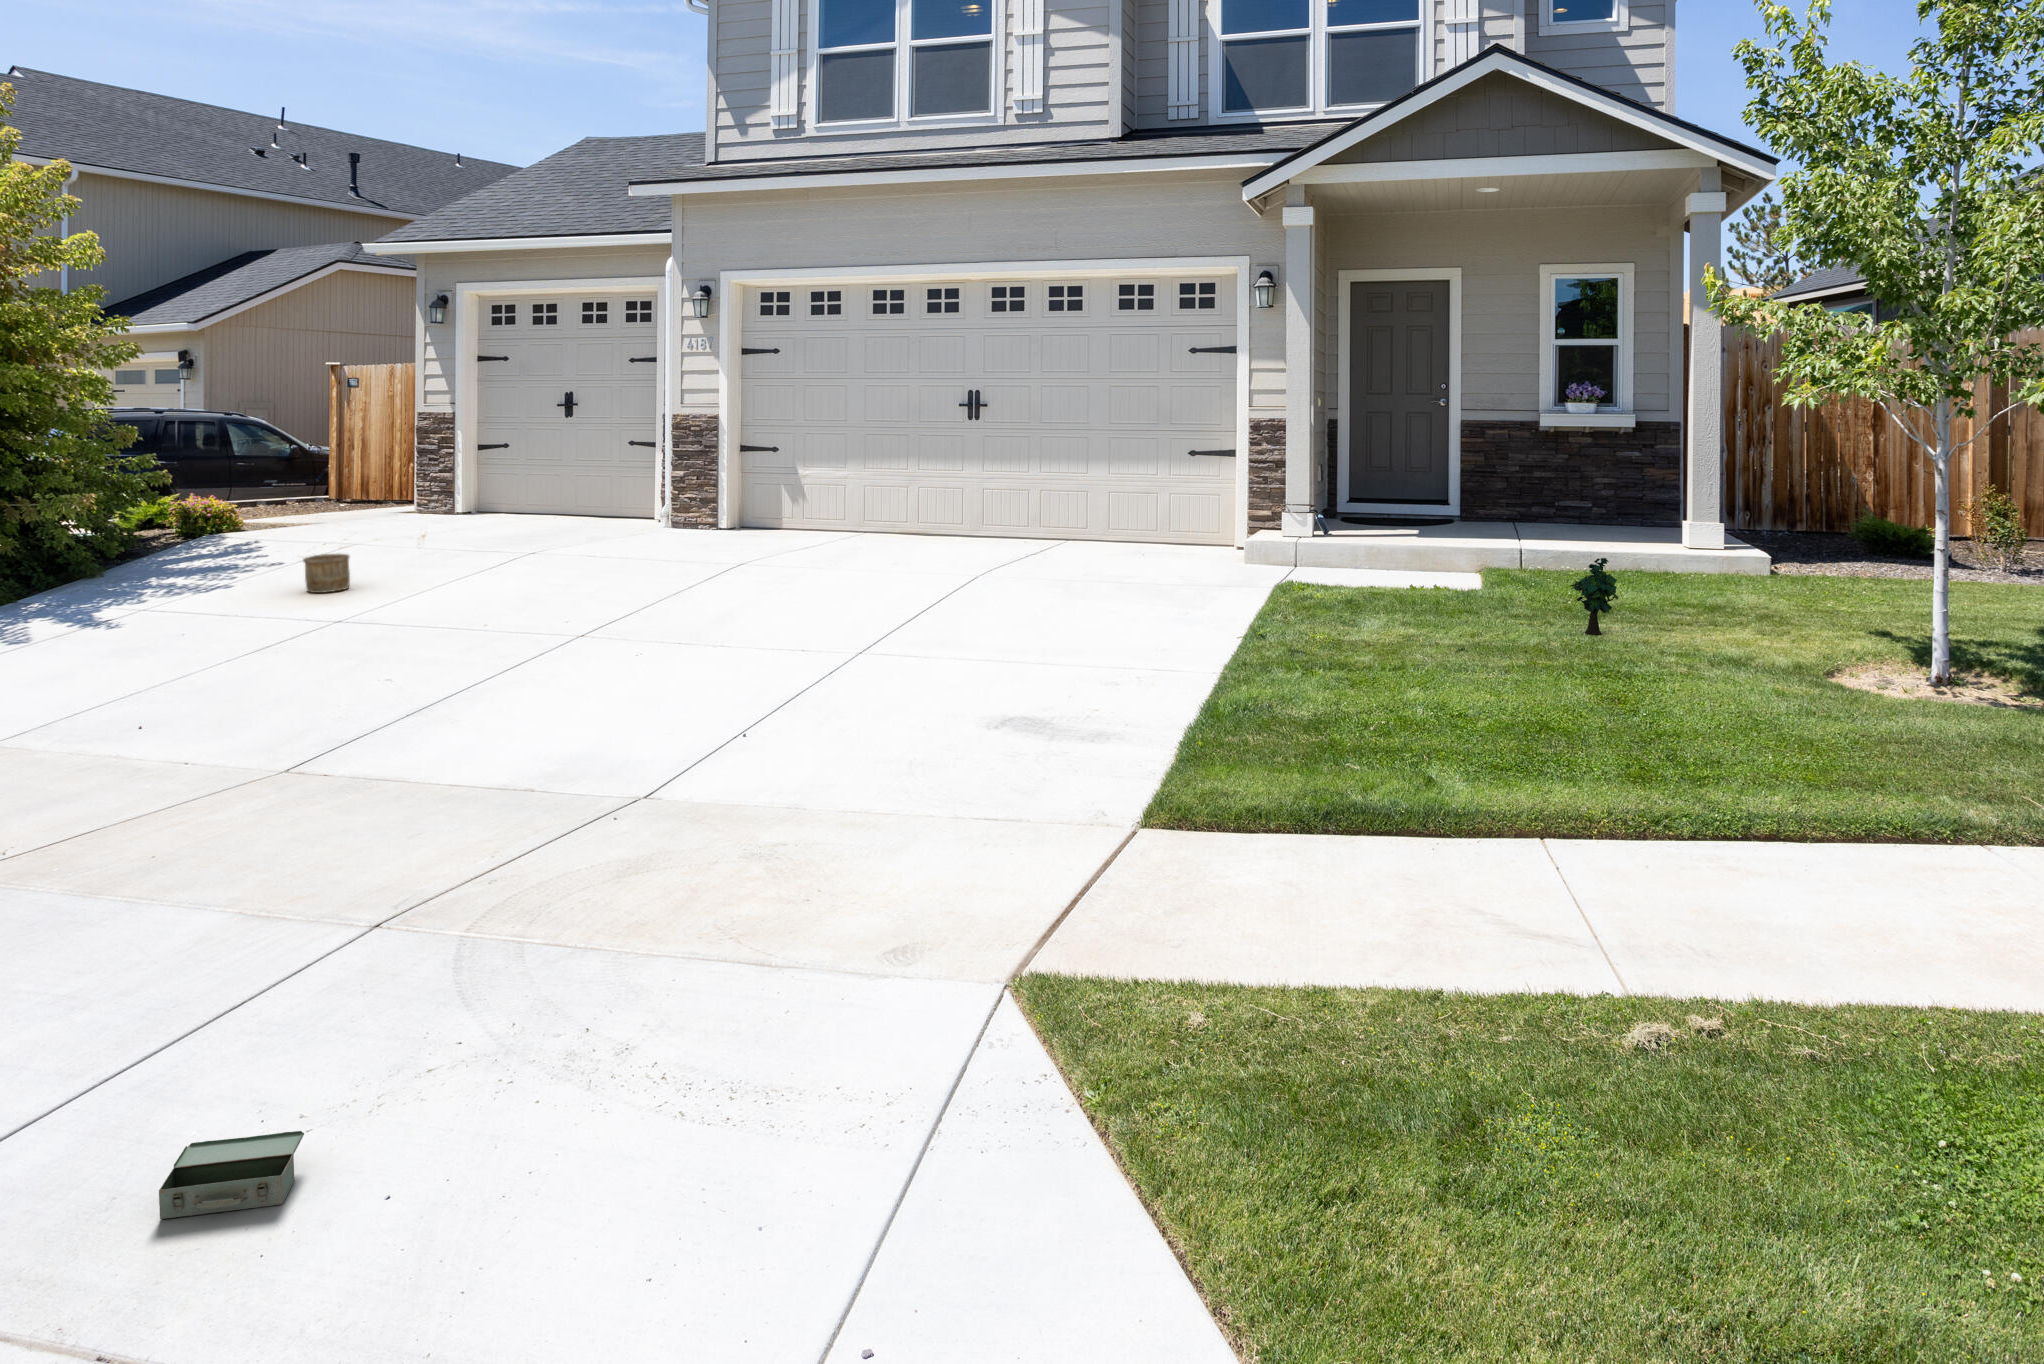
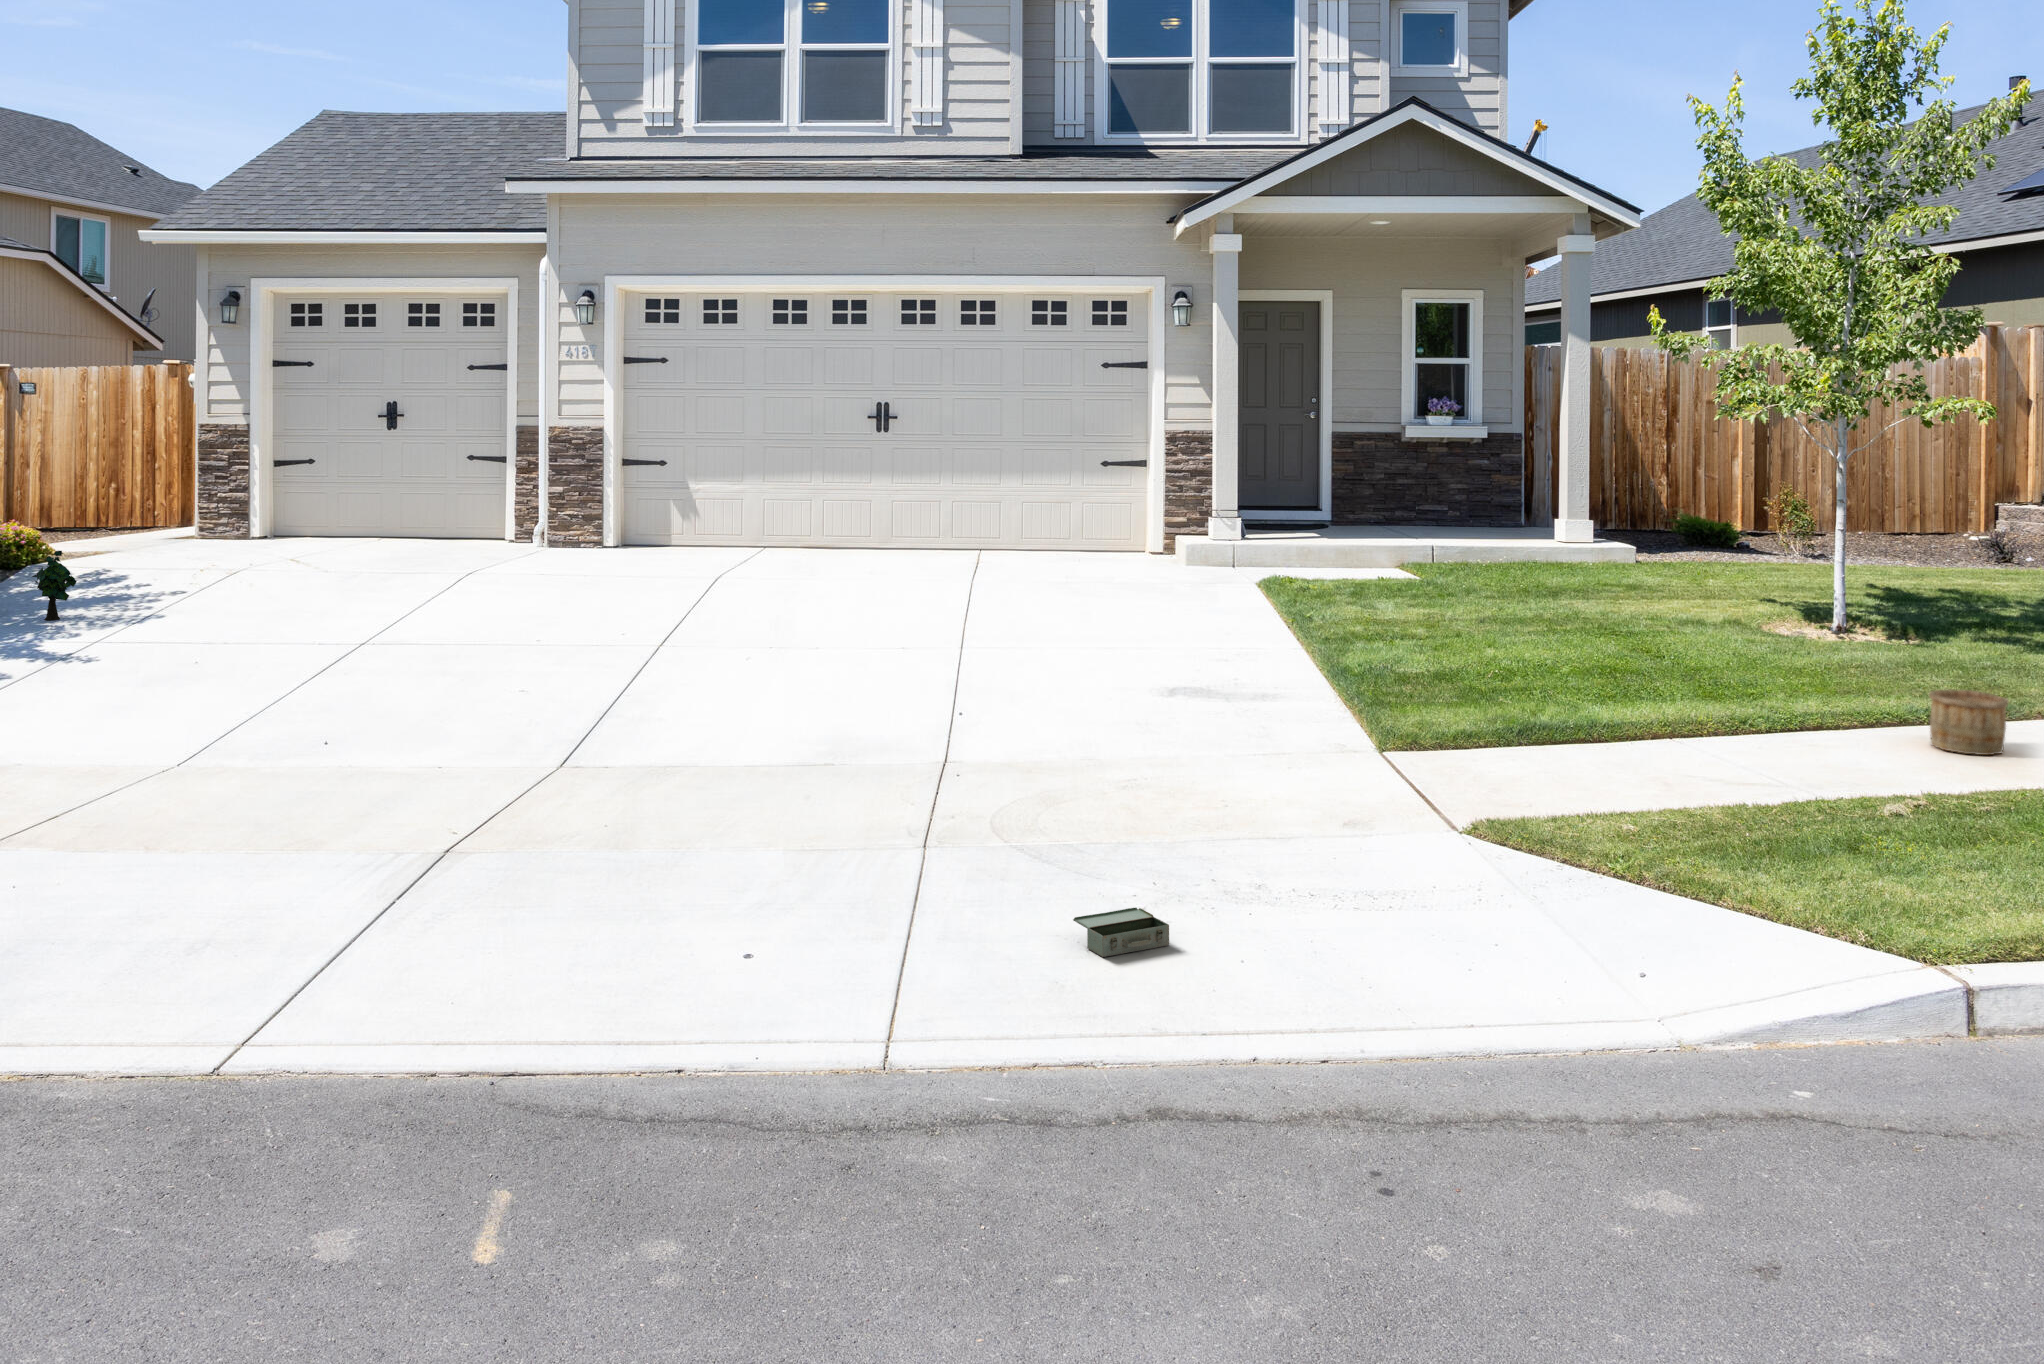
wooden bucket: present [303,554,350,593] -> present [1929,689,2009,755]
decorative plant: present [1570,558,1618,635] -> present [32,551,77,620]

